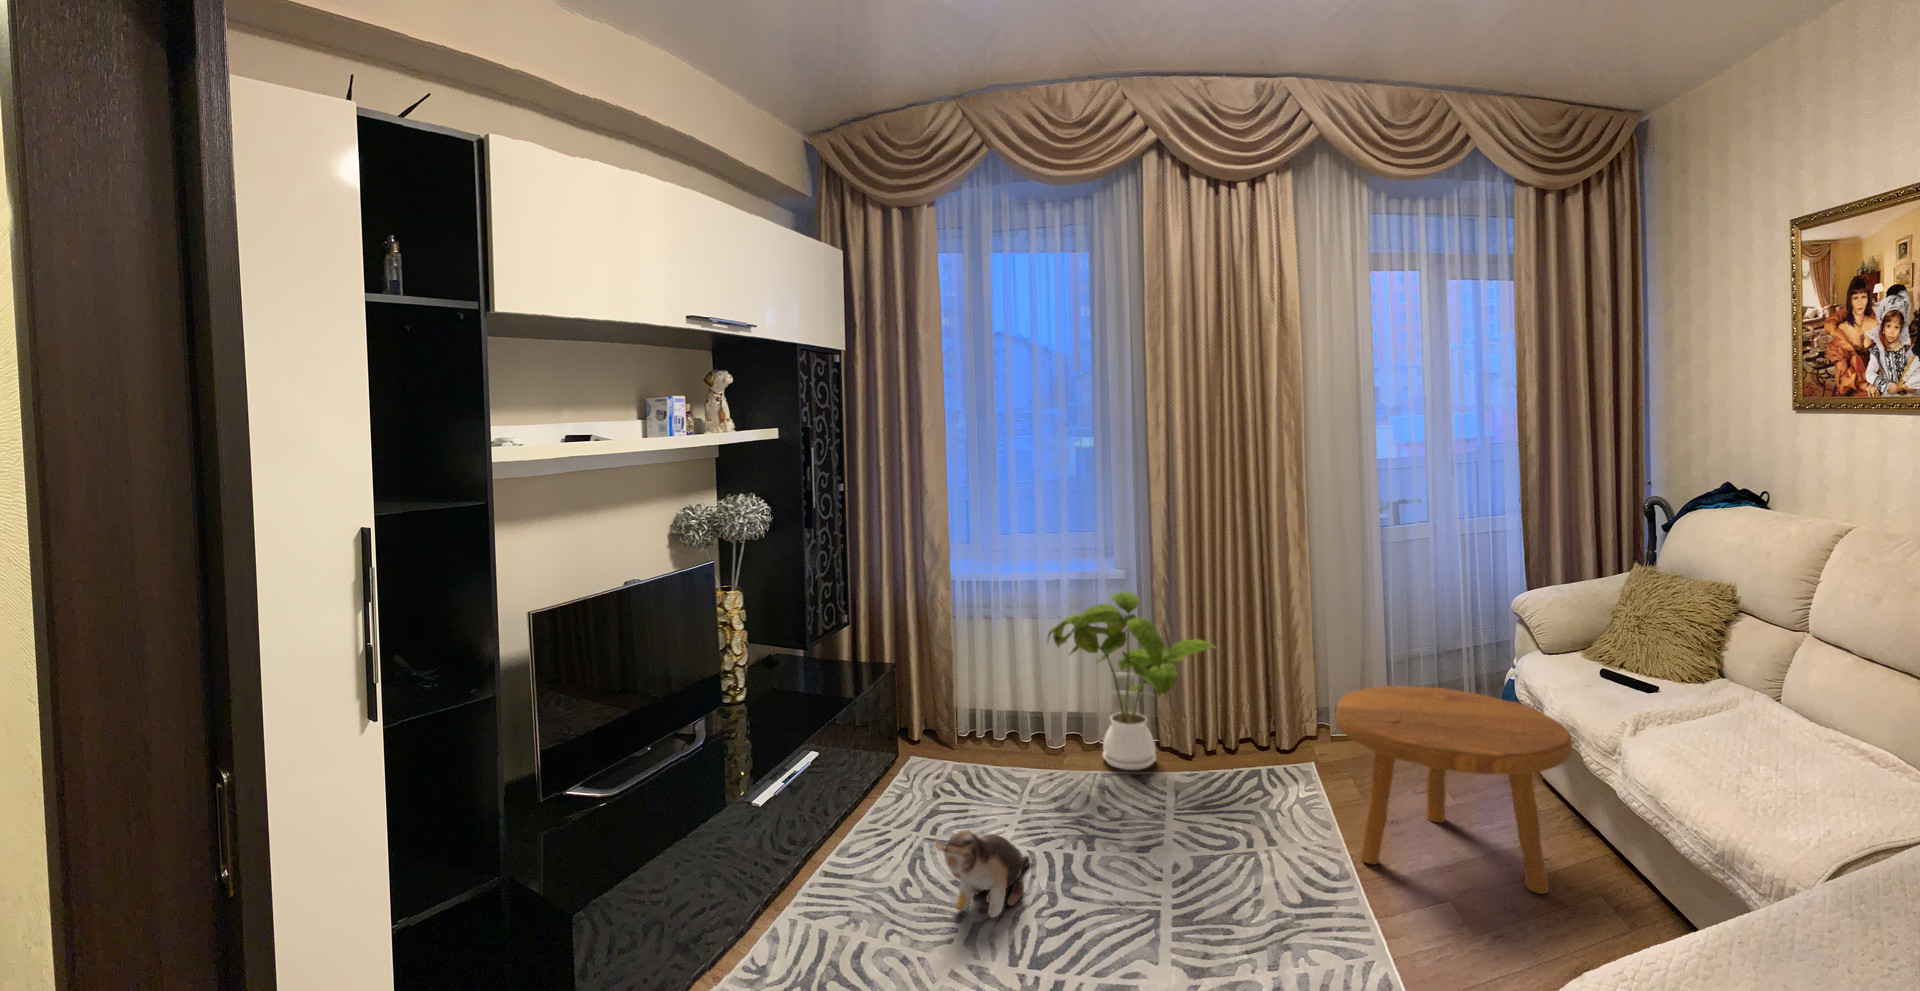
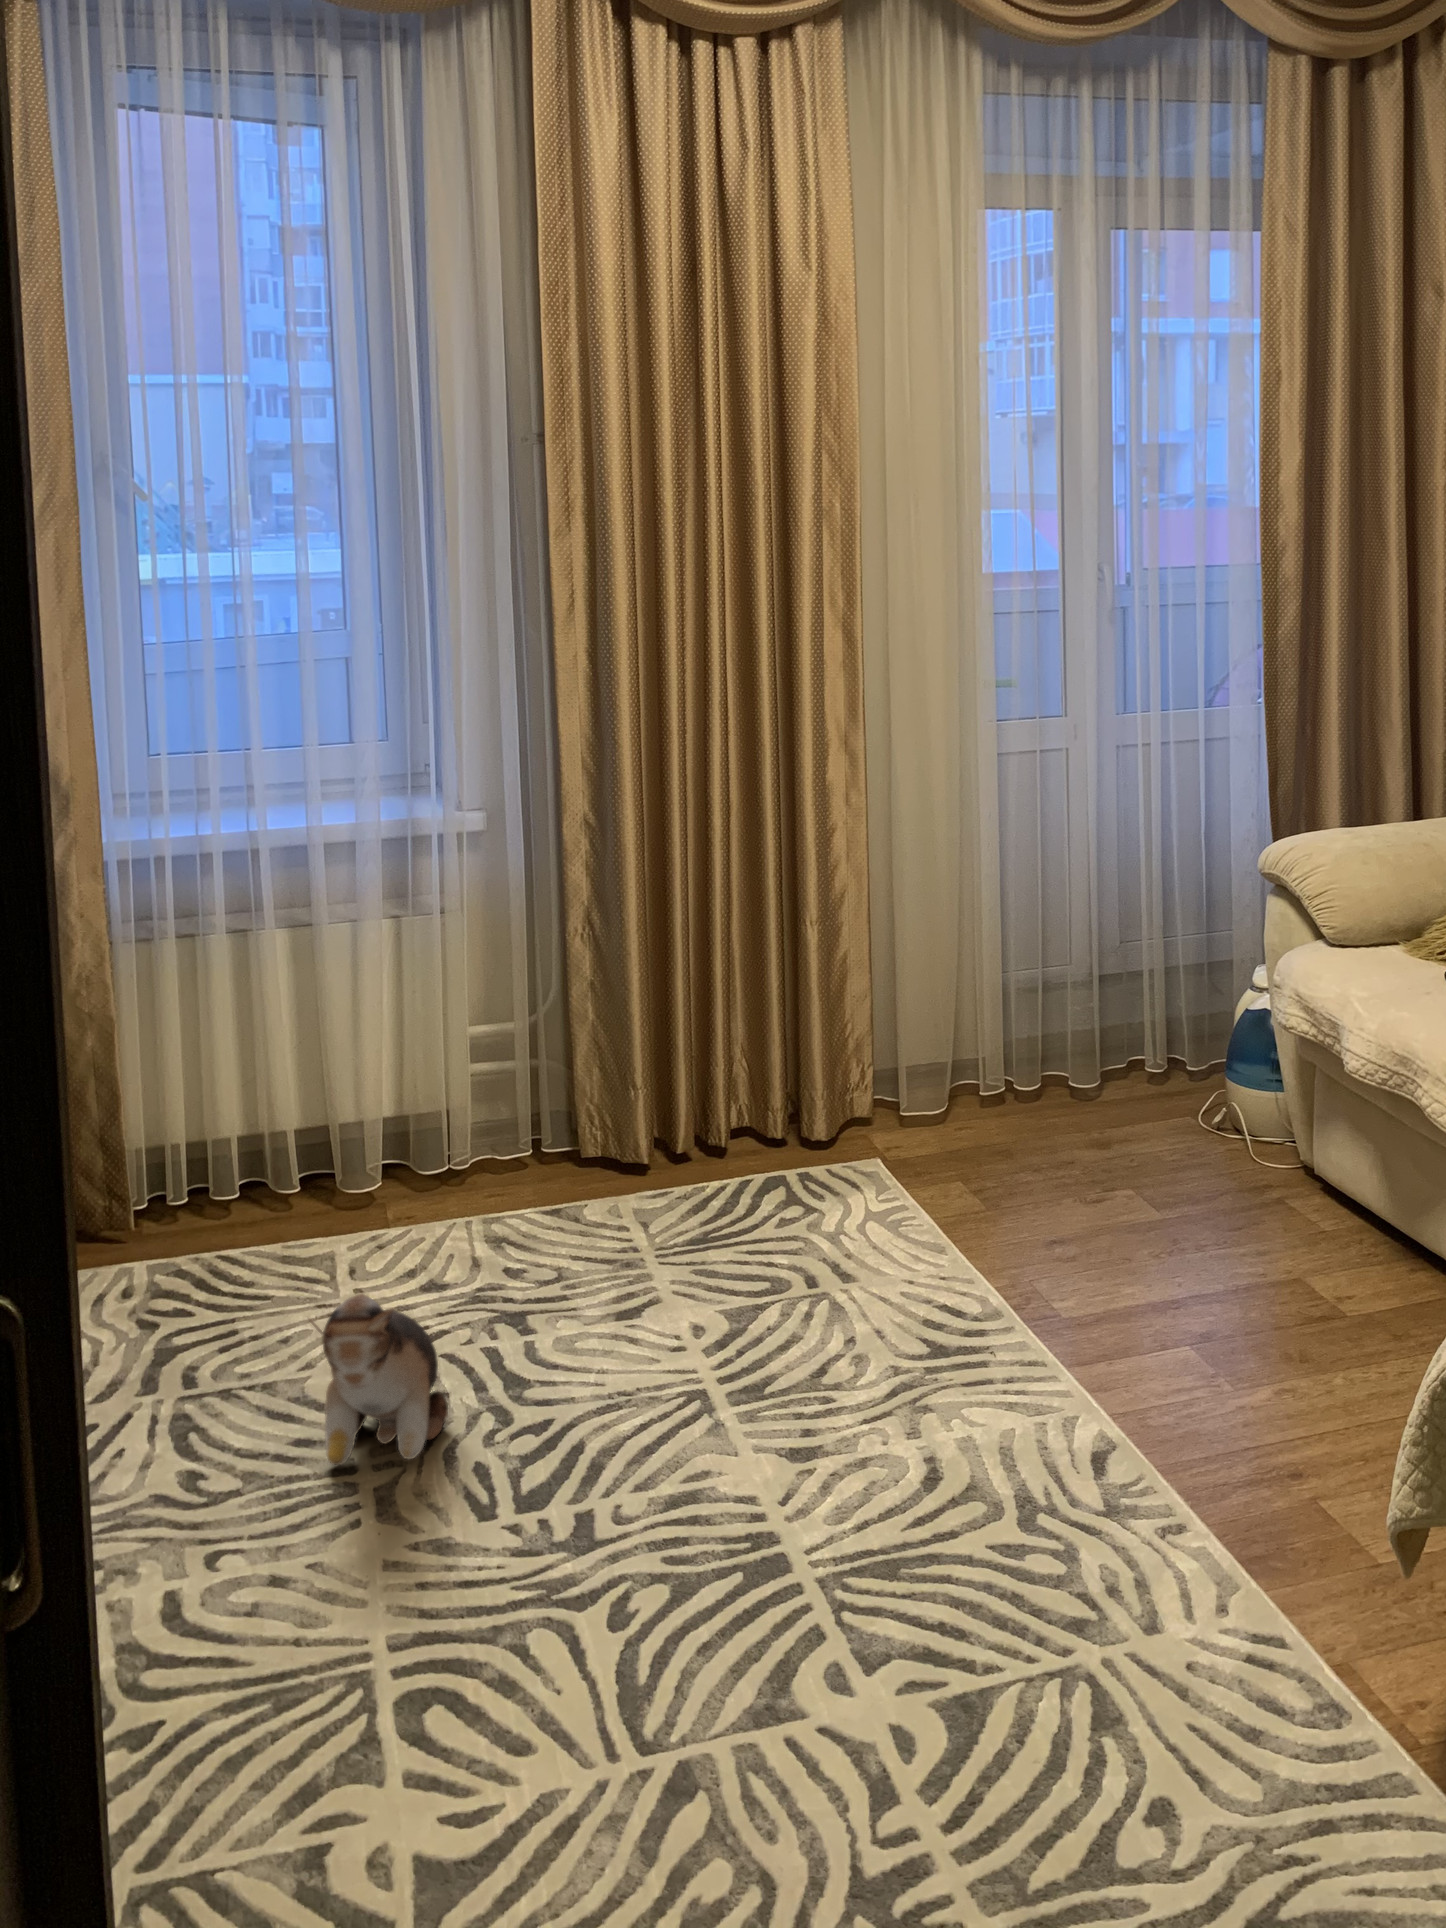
house plant: present [1048,592,1219,770] -> none [355,827,713,1206]
footstool: present [1336,686,1572,894] -> none [951,972,1293,1277]

